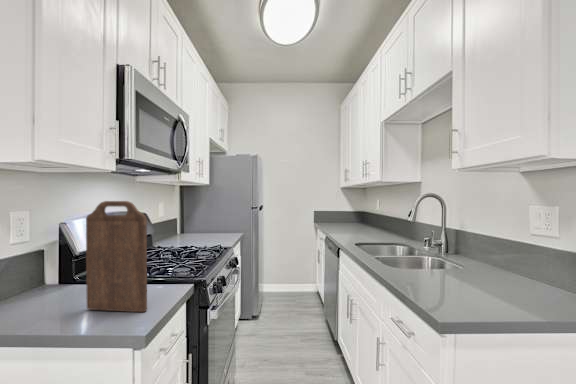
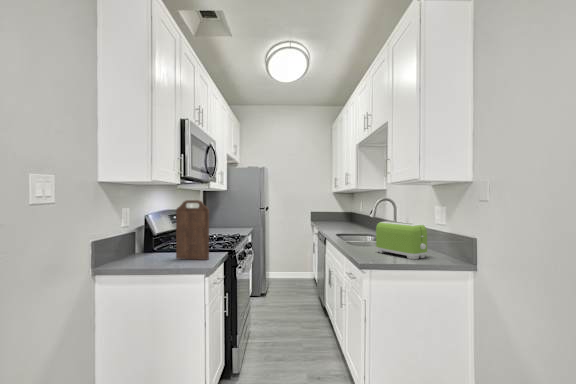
toaster: none [437,234,541,306] -> present [376,221,427,259]

